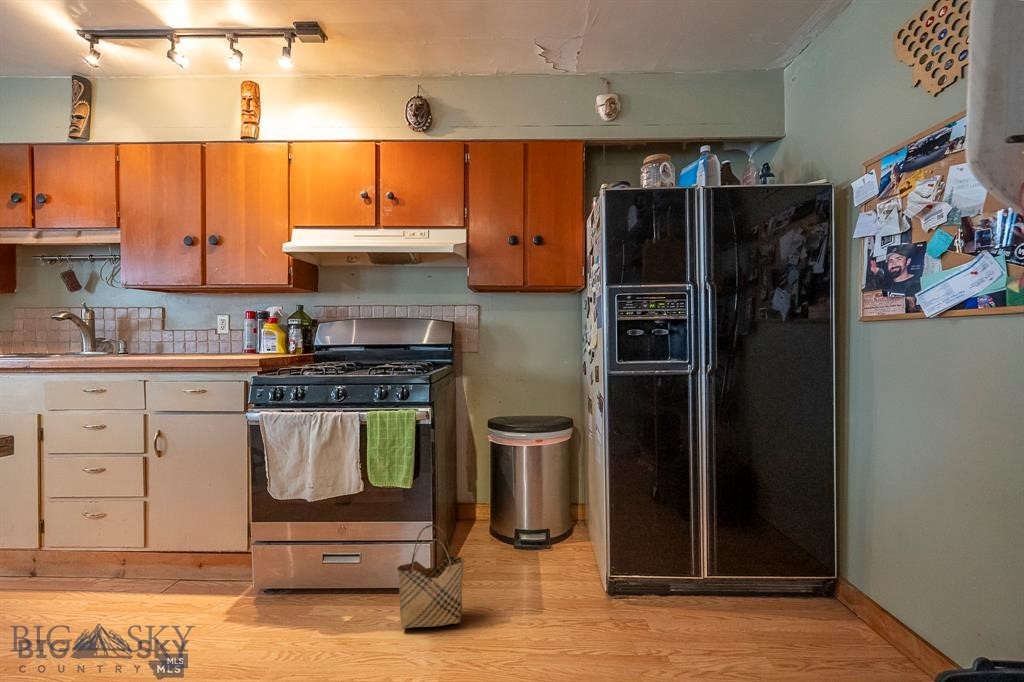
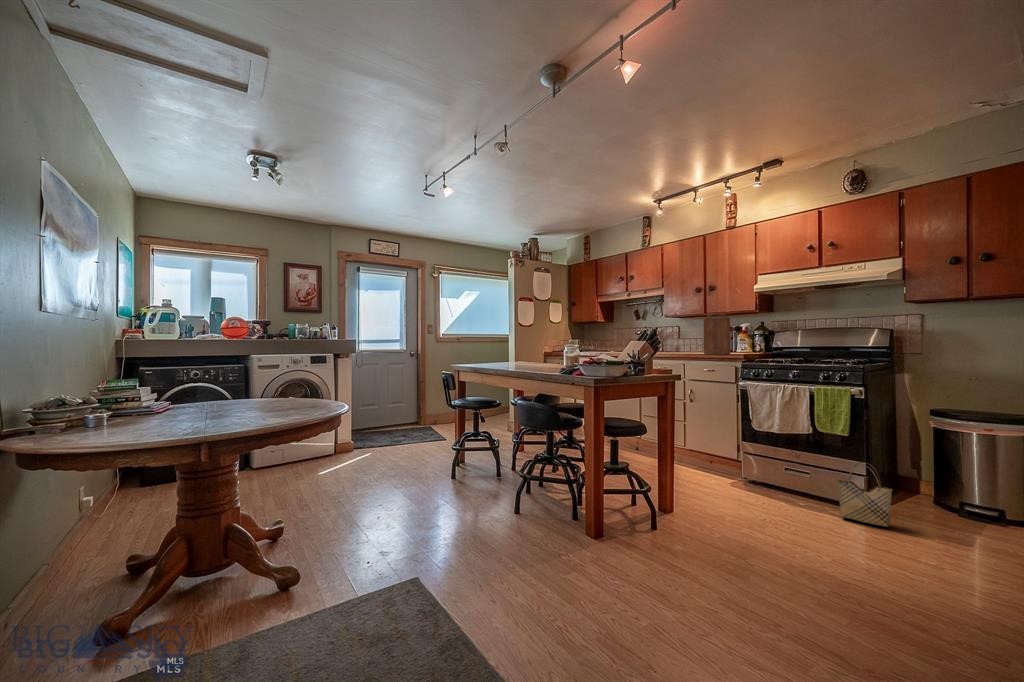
cutting board: none [185,283,239,361] -> present [703,313,730,354]

